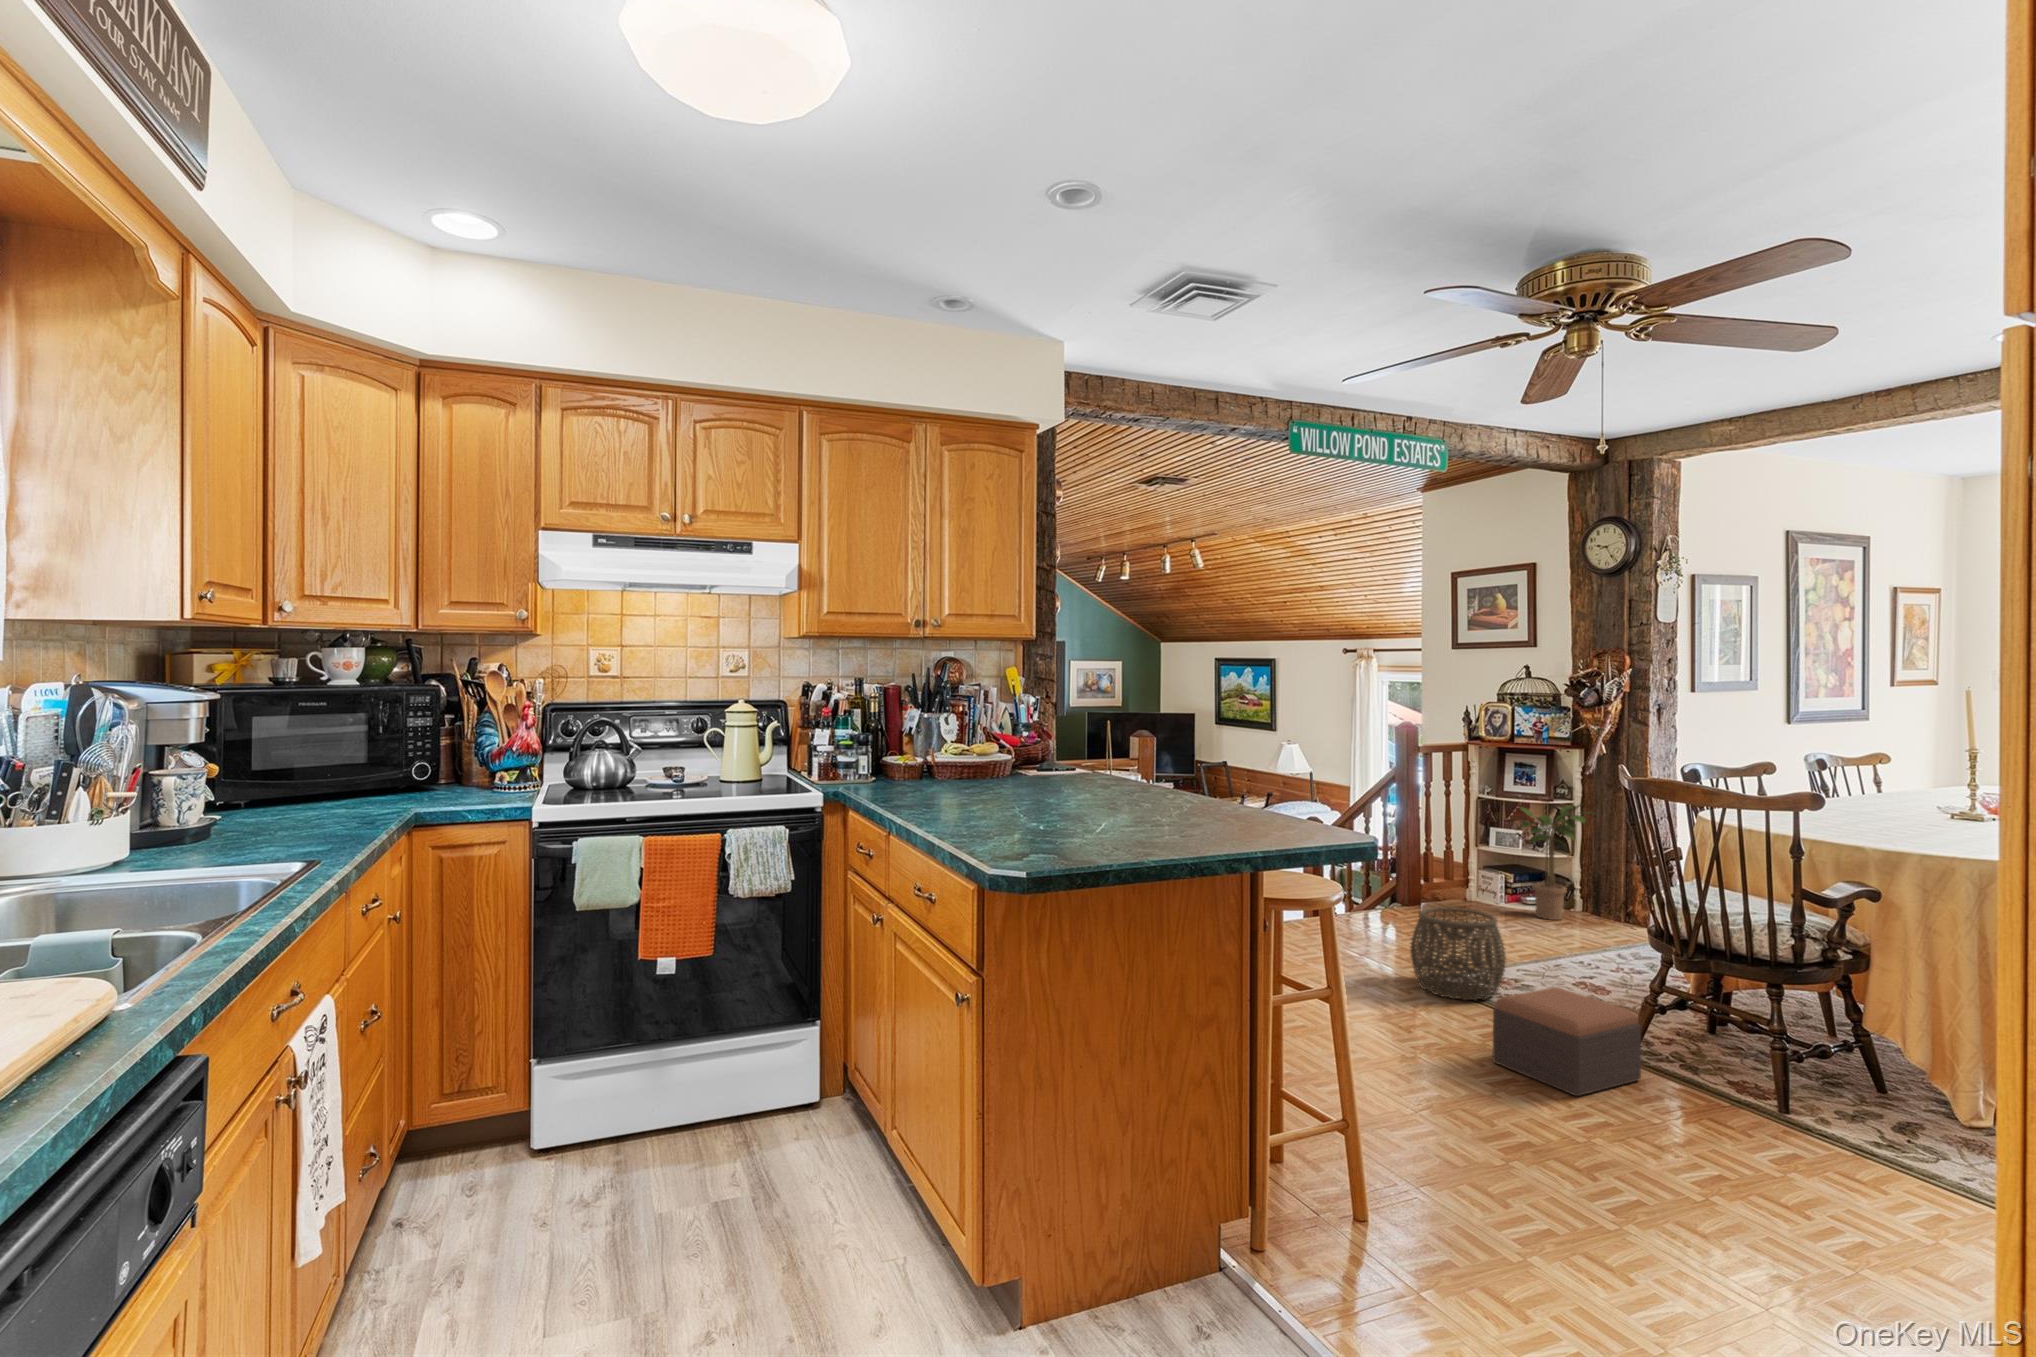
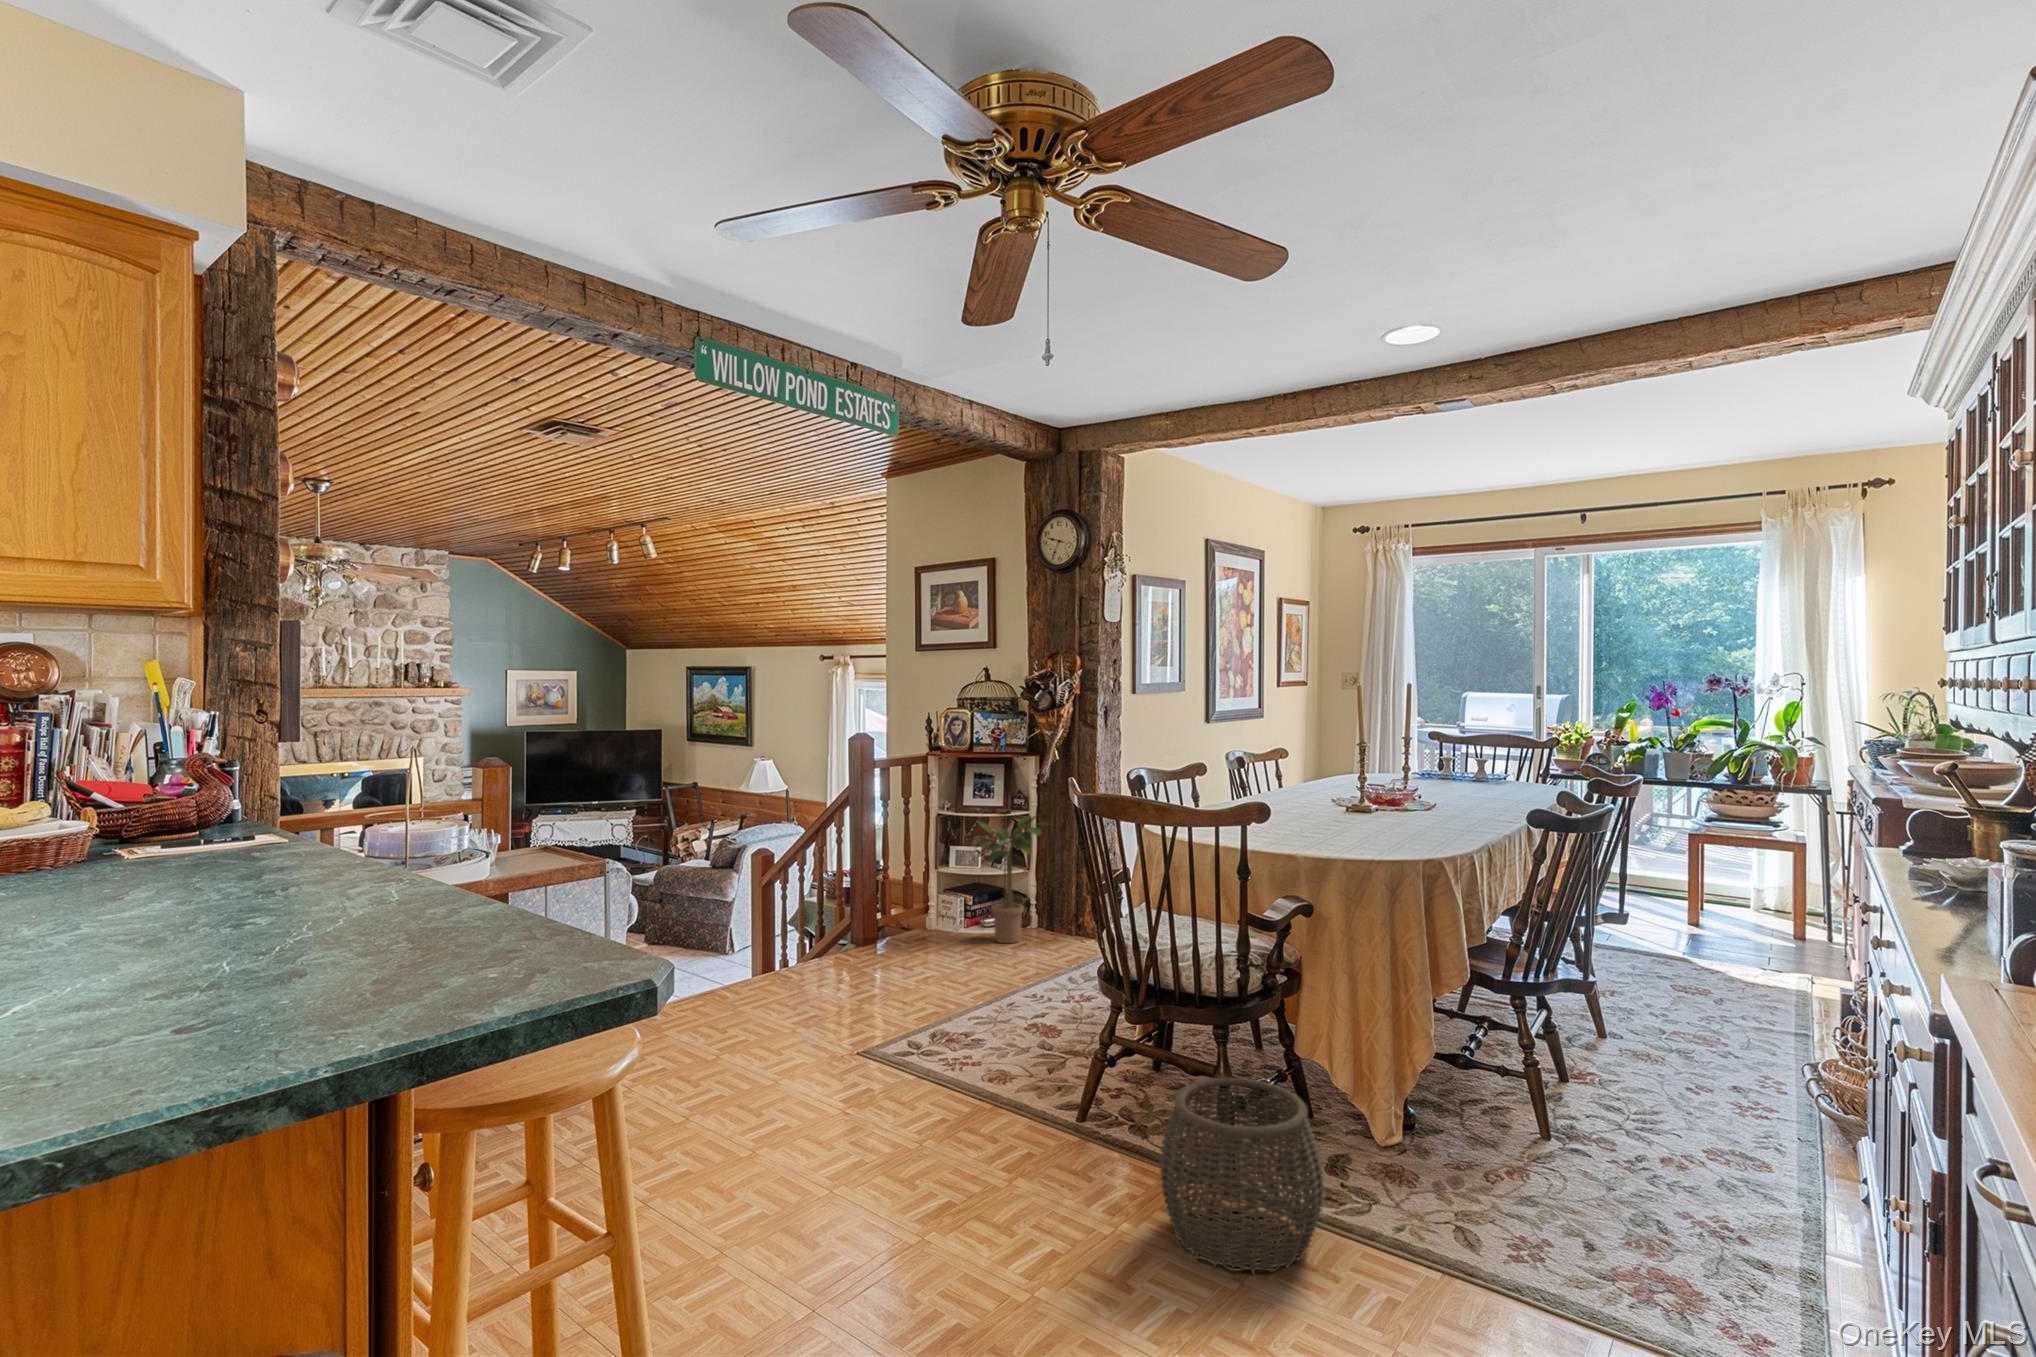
woven basket: present [1410,907,1506,1000] -> present [1159,1078,1325,1273]
footstool: present [1493,987,1641,1096] -> none [924,1058,1090,1212]

